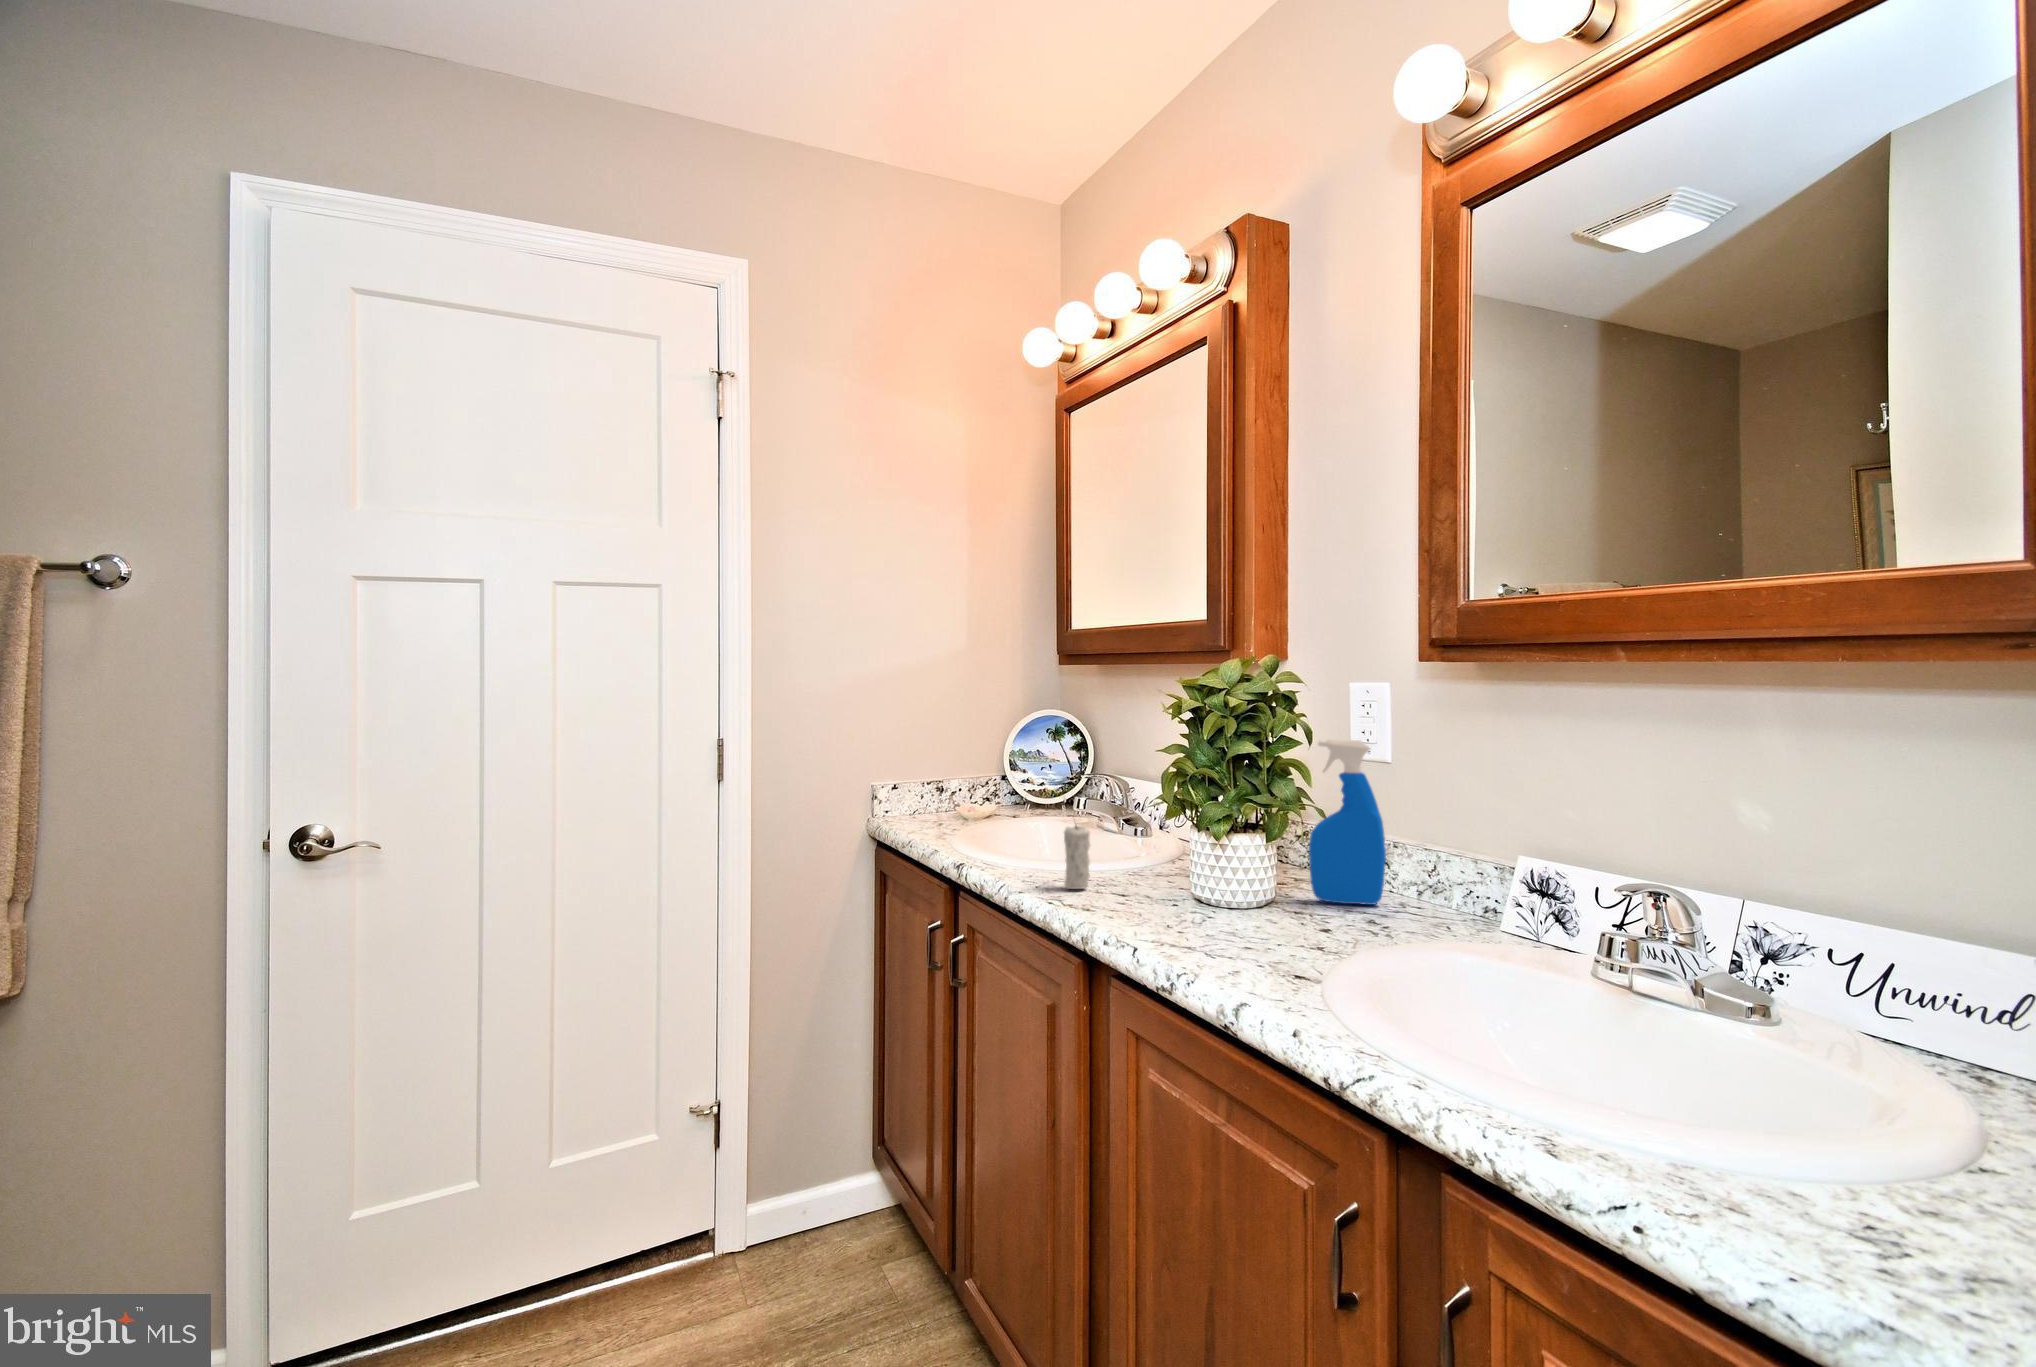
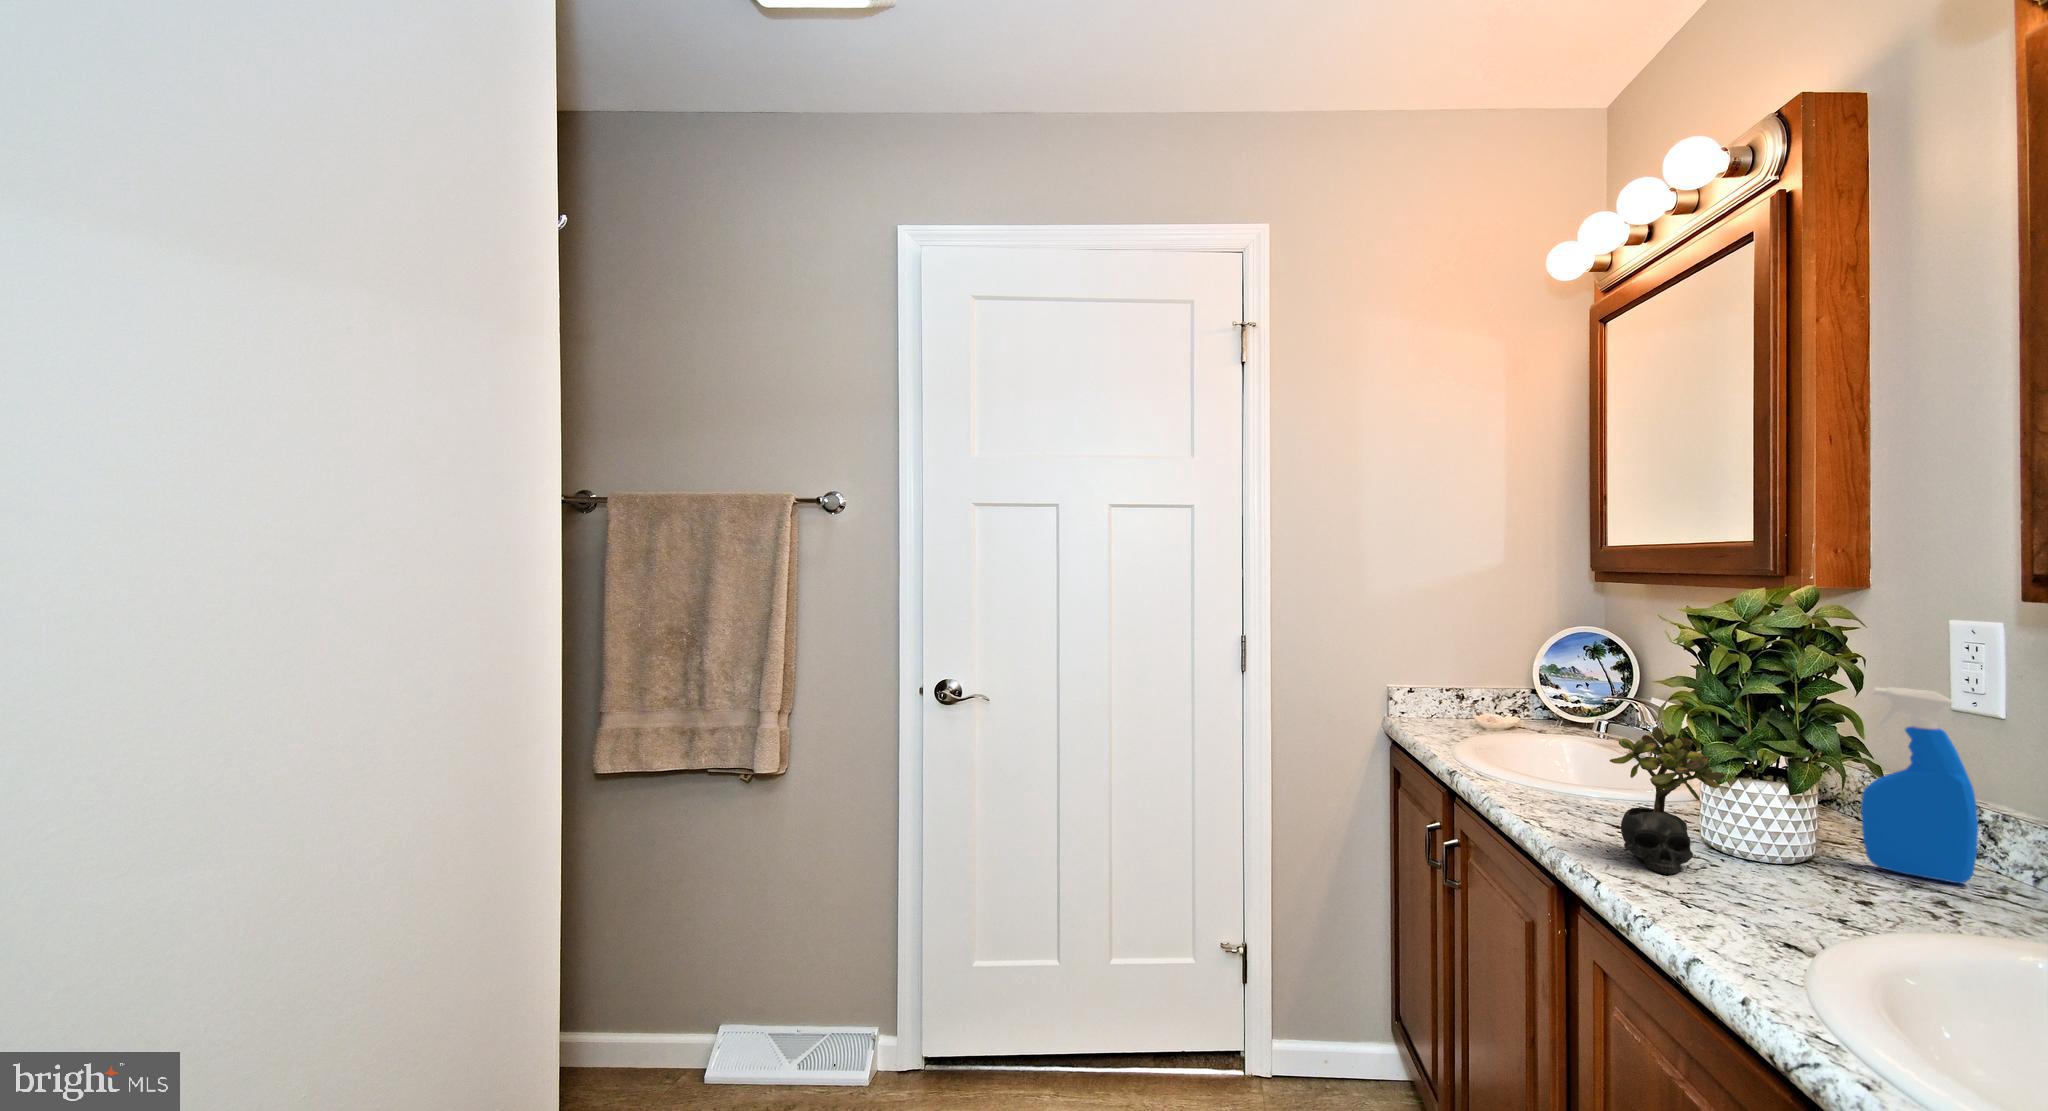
succulent plant: none [1137,791,1234,938] -> present [1610,727,1725,874]
candle: present [1064,825,1090,889] -> none [1554,738,1584,812]

